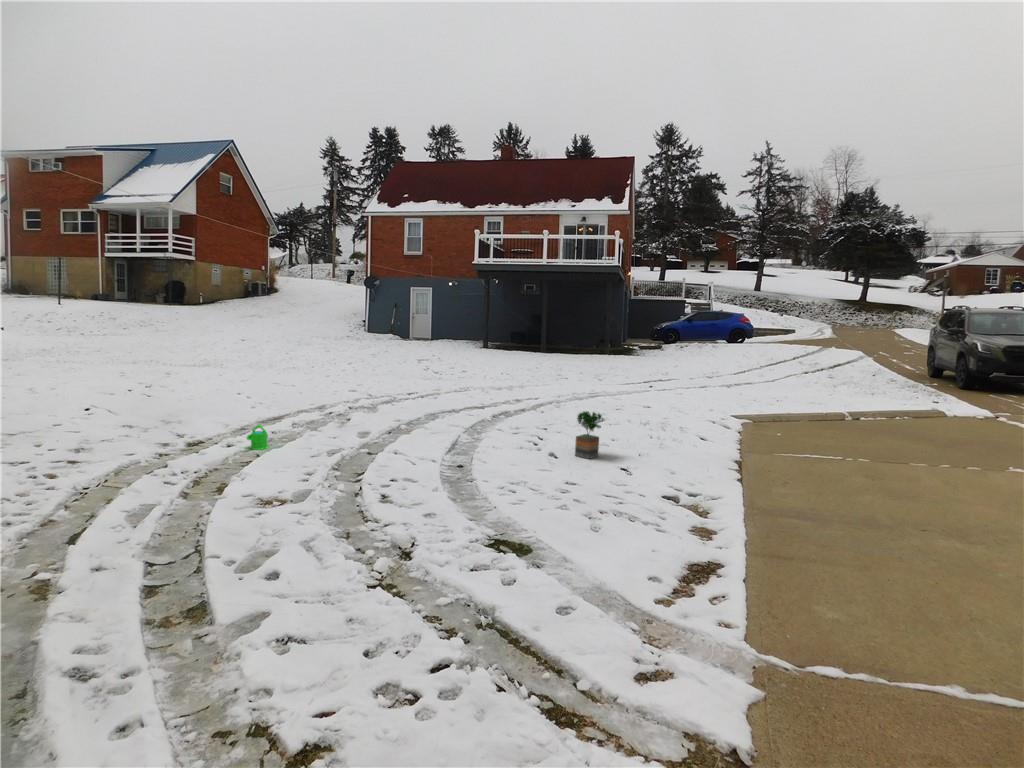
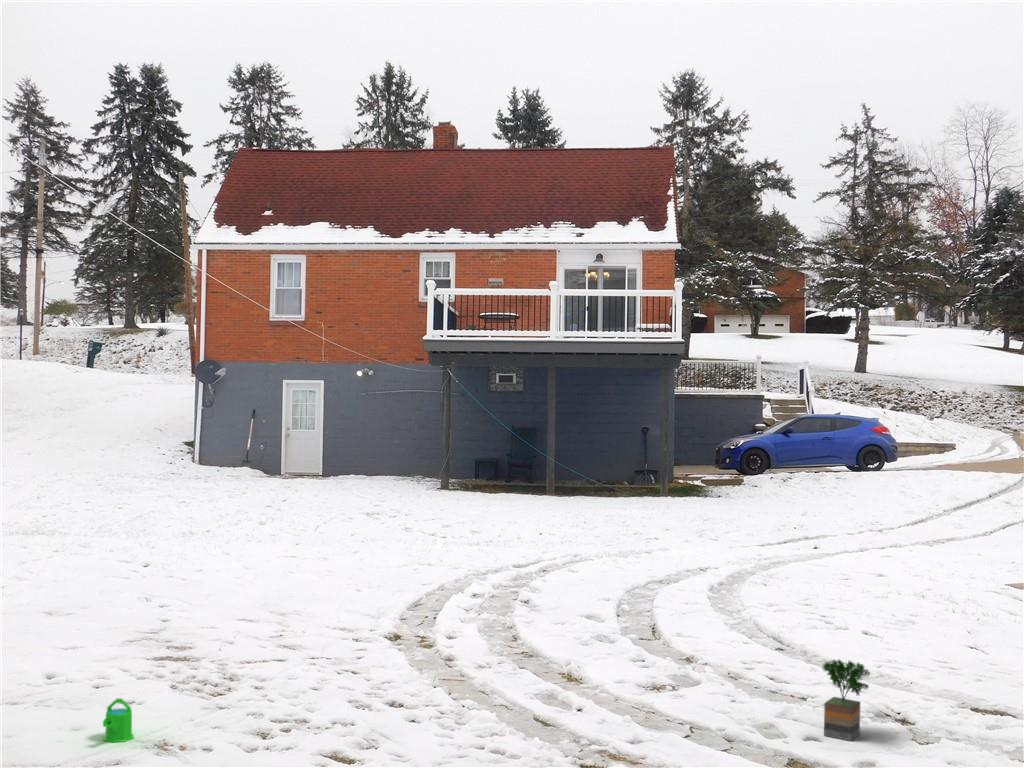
watering can: present [247,425,268,450] -> present [103,698,134,742]

